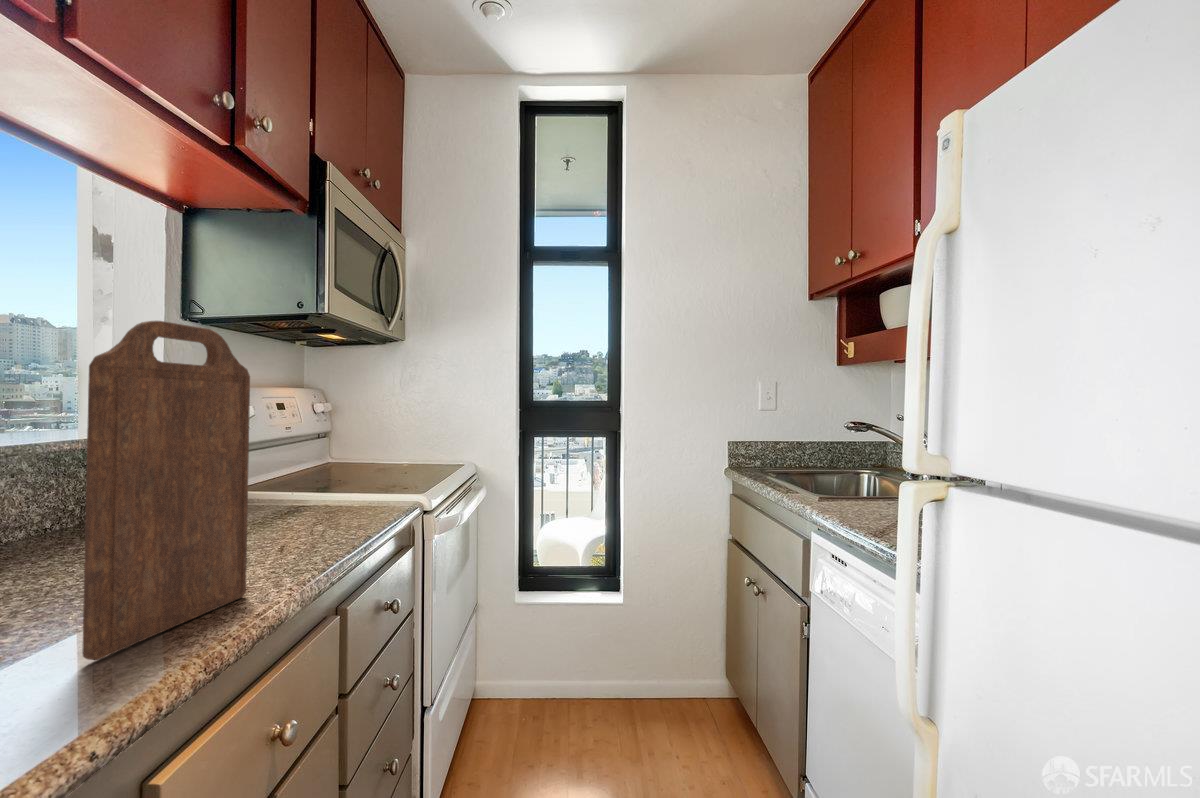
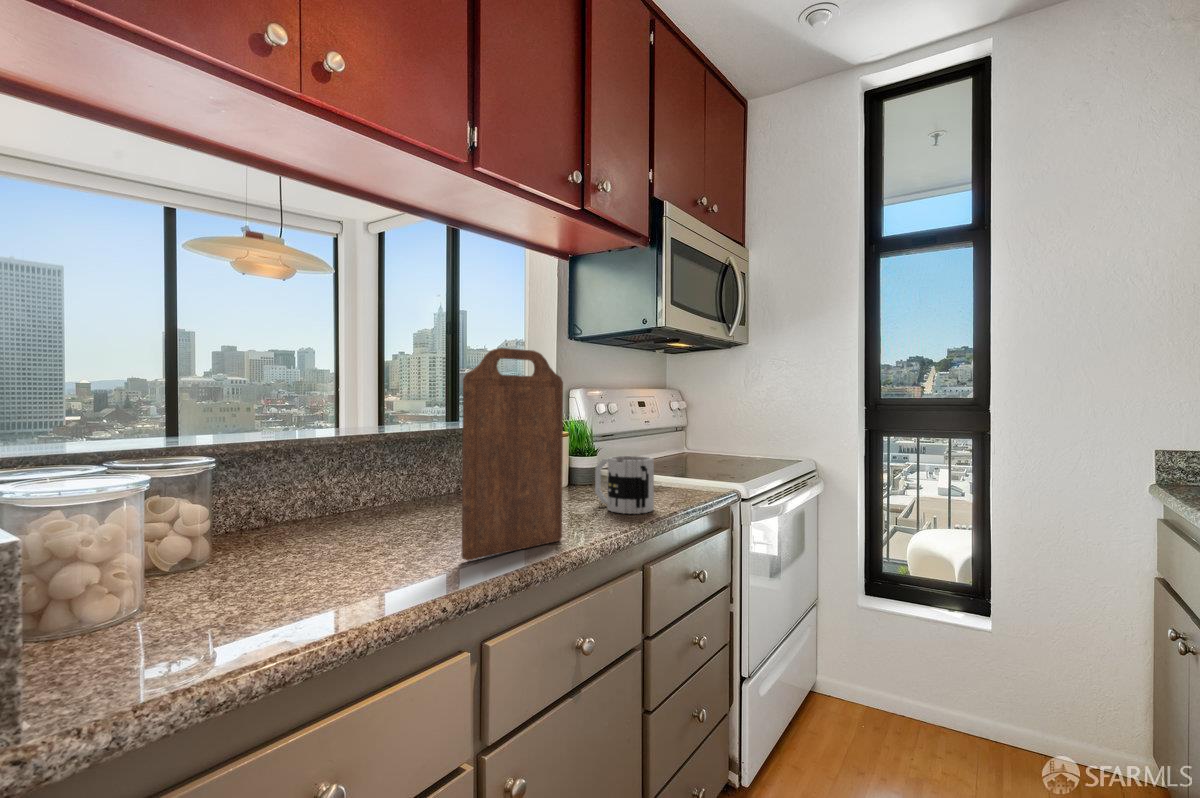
mug: none [258,471,347,545] -> present [595,456,654,514]

